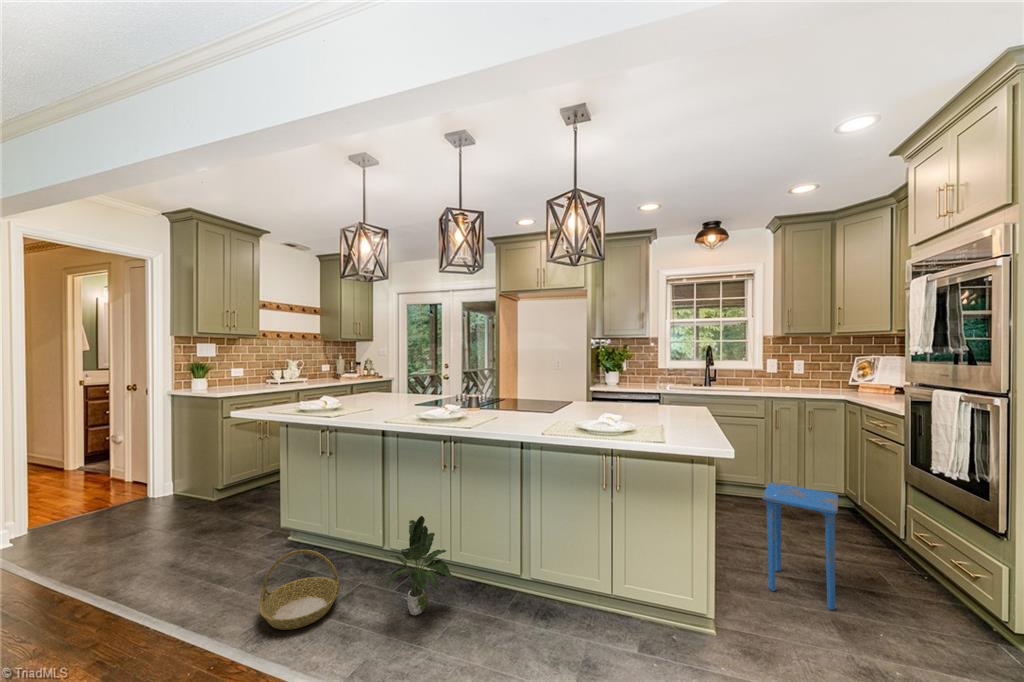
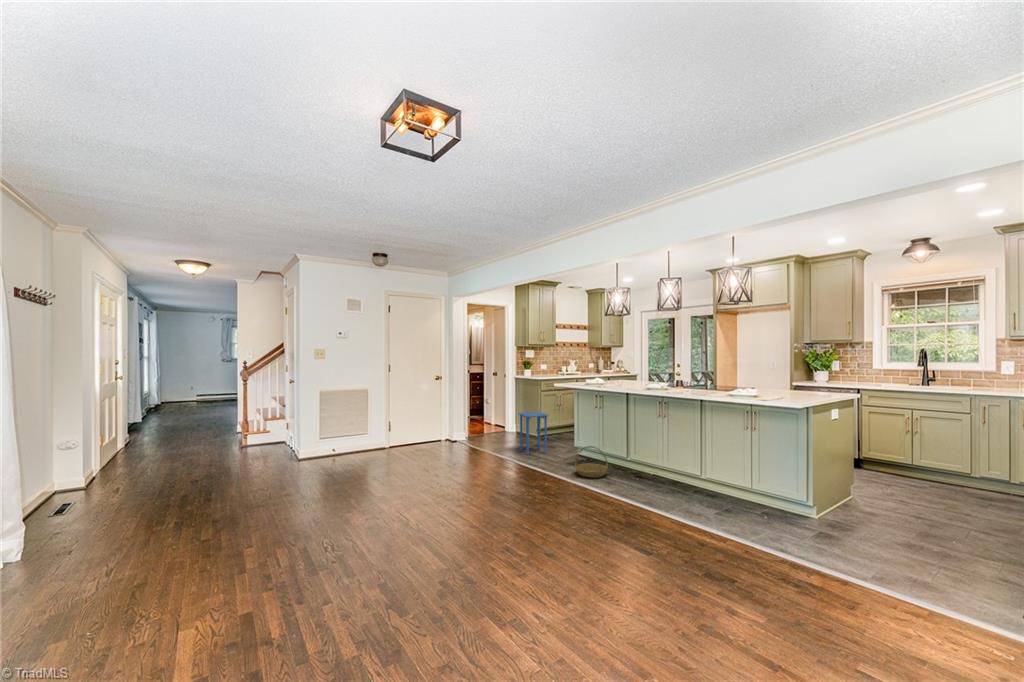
side table: present [762,482,838,610] -> present [518,412,549,455]
potted plant: present [383,516,454,615] -> none [627,437,664,484]

